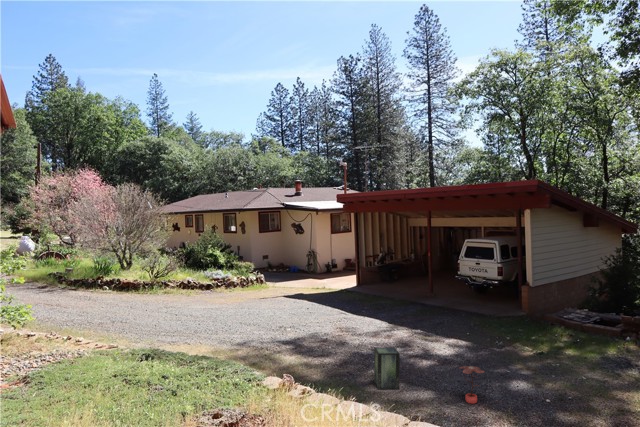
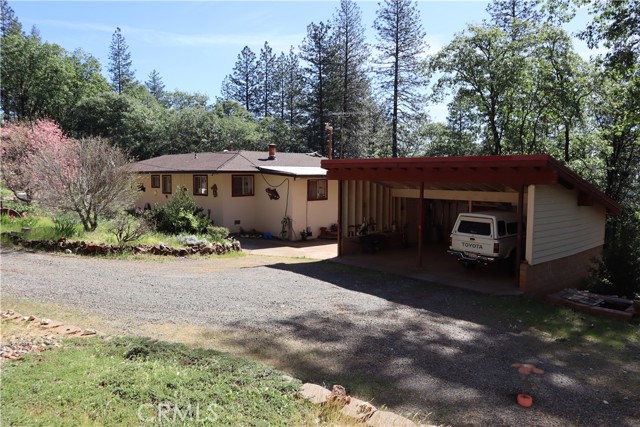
storage box: present [374,348,400,389] -> none [405,338,440,388]

